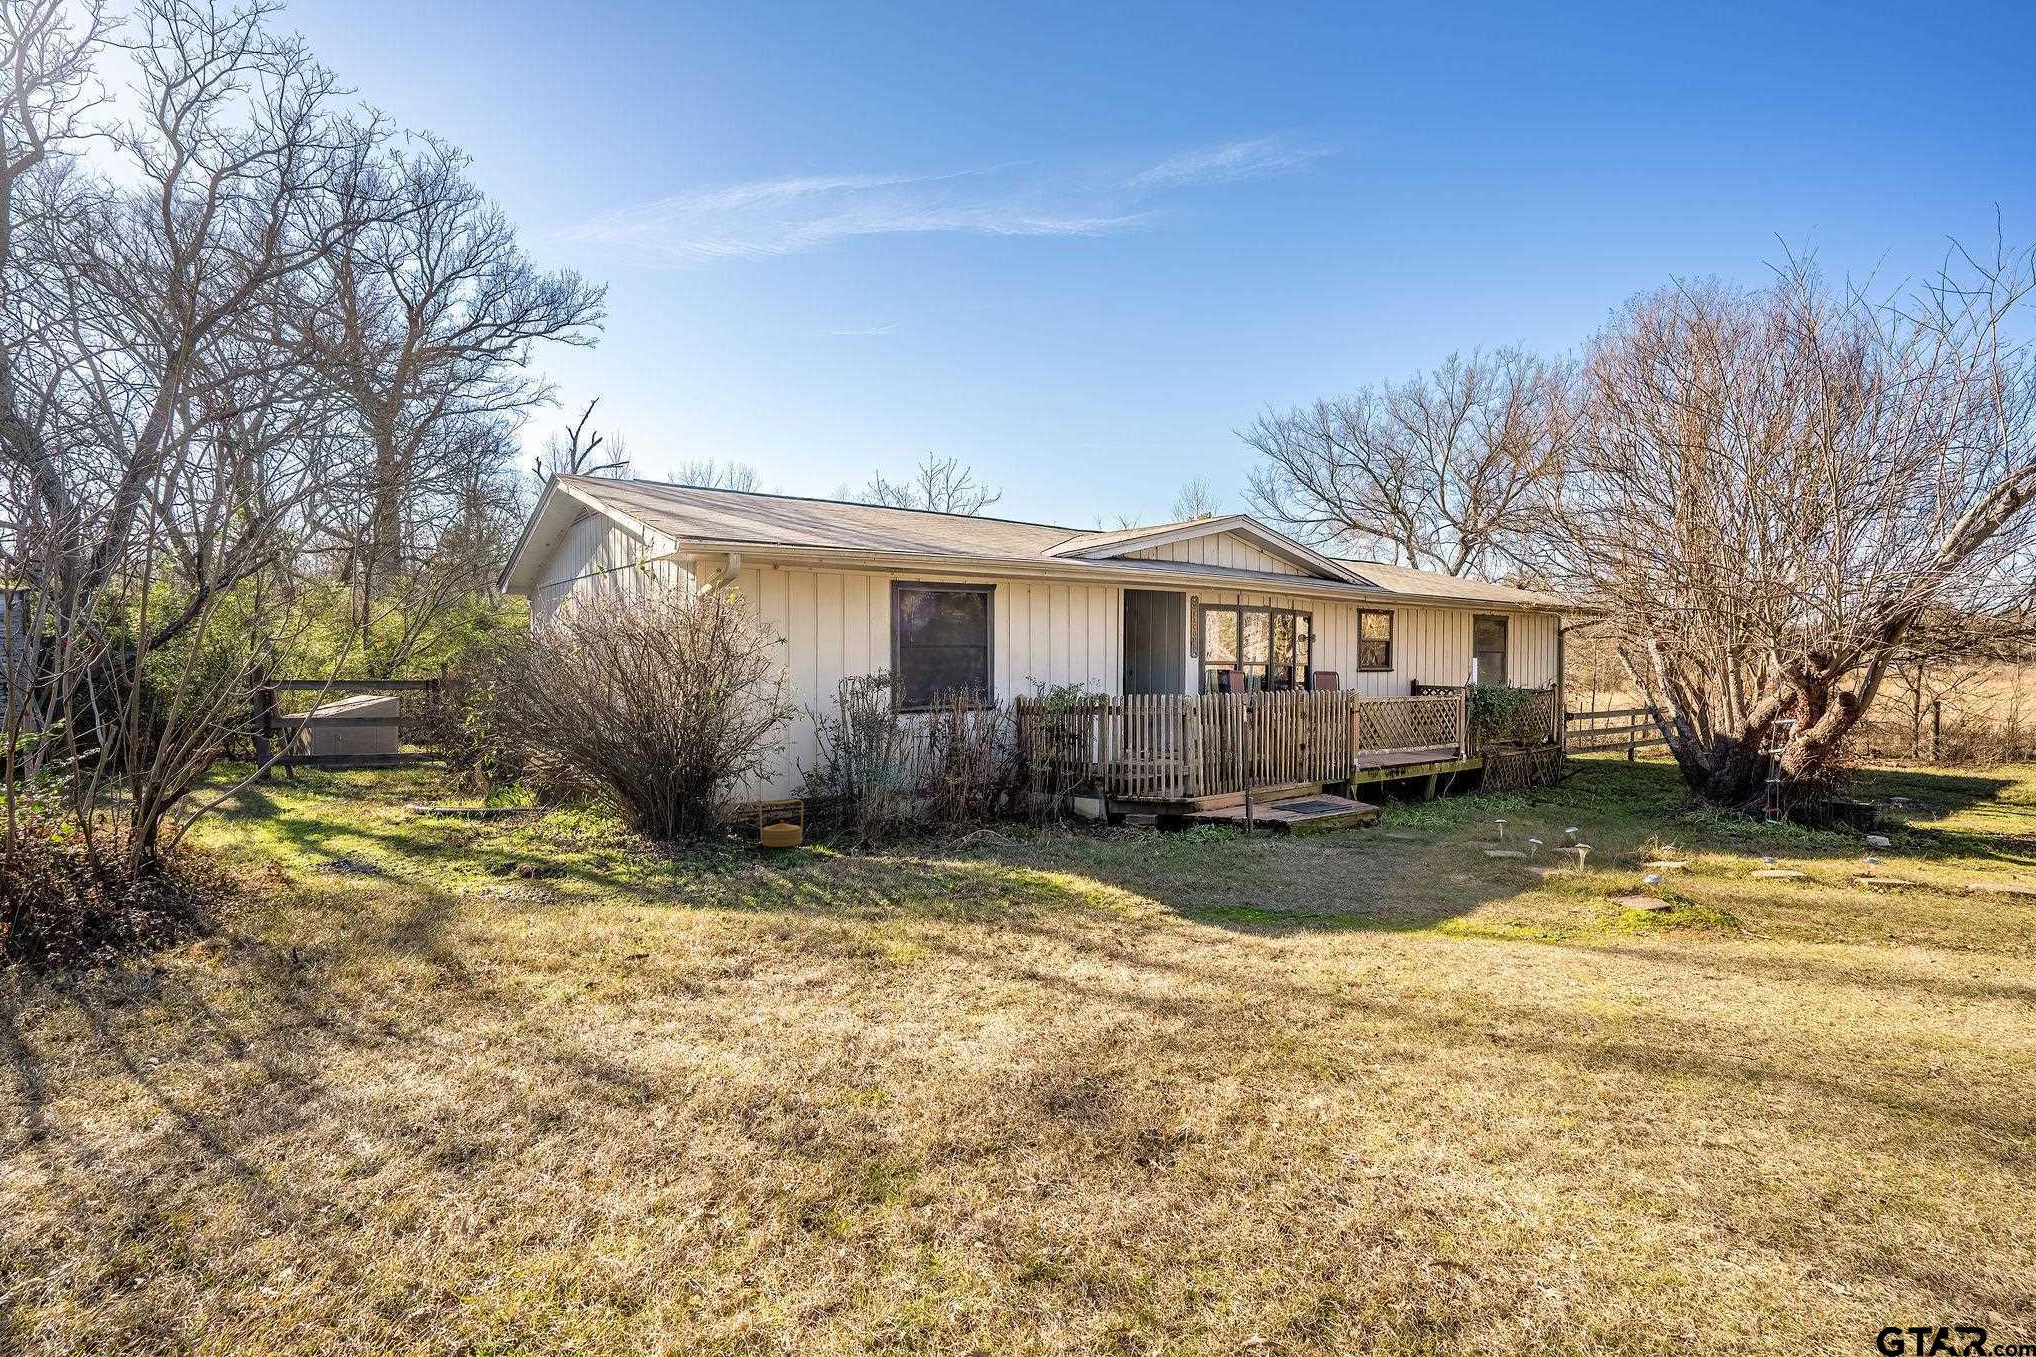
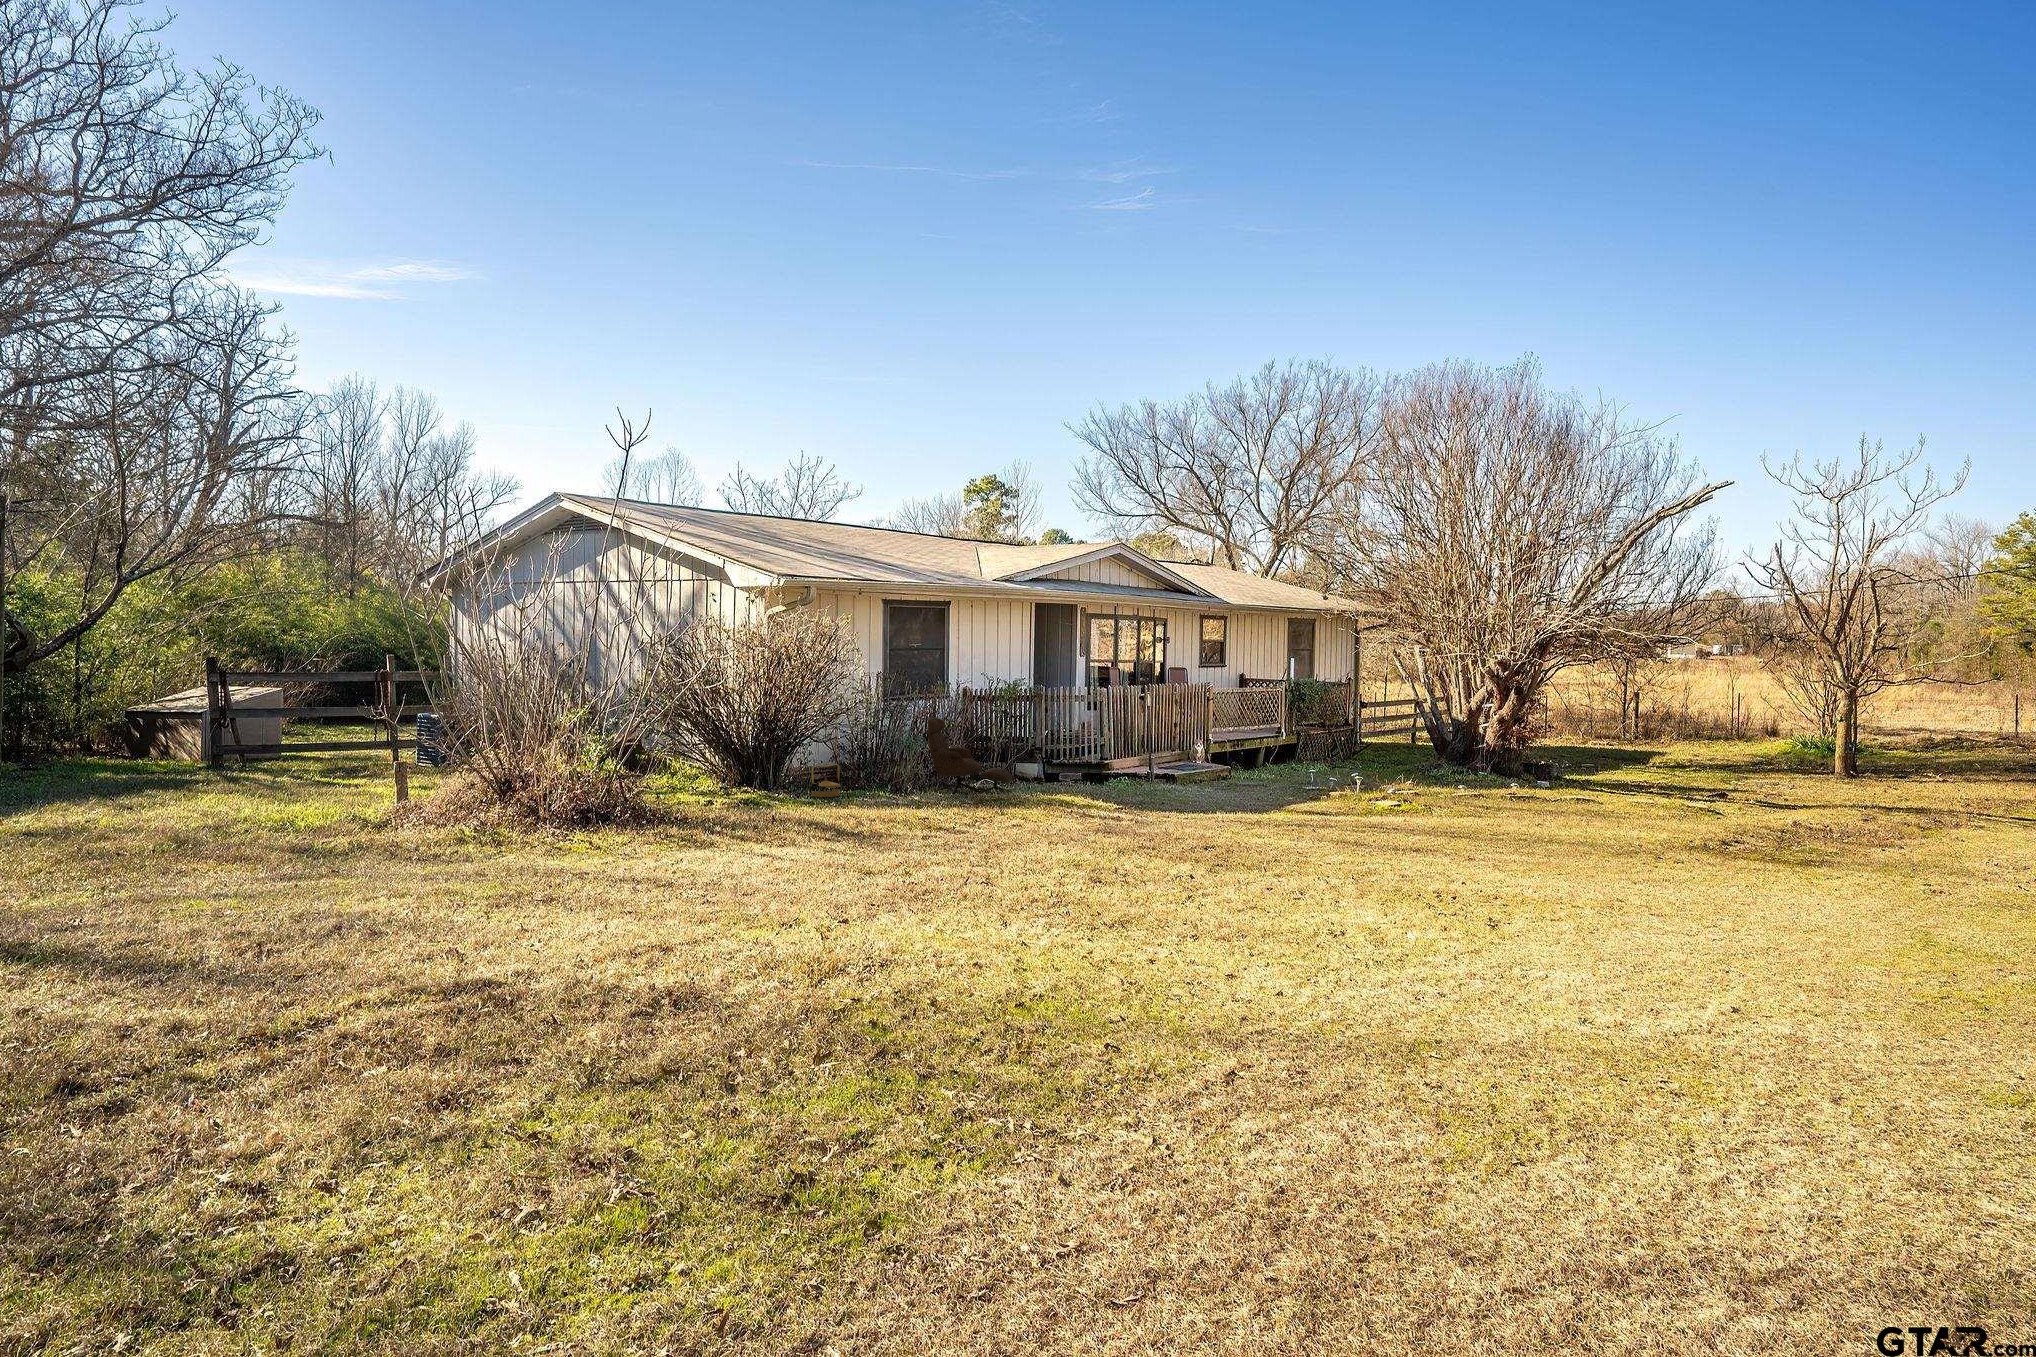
lounge chair: none [923,736,1045,850] -> present [927,717,1013,794]

